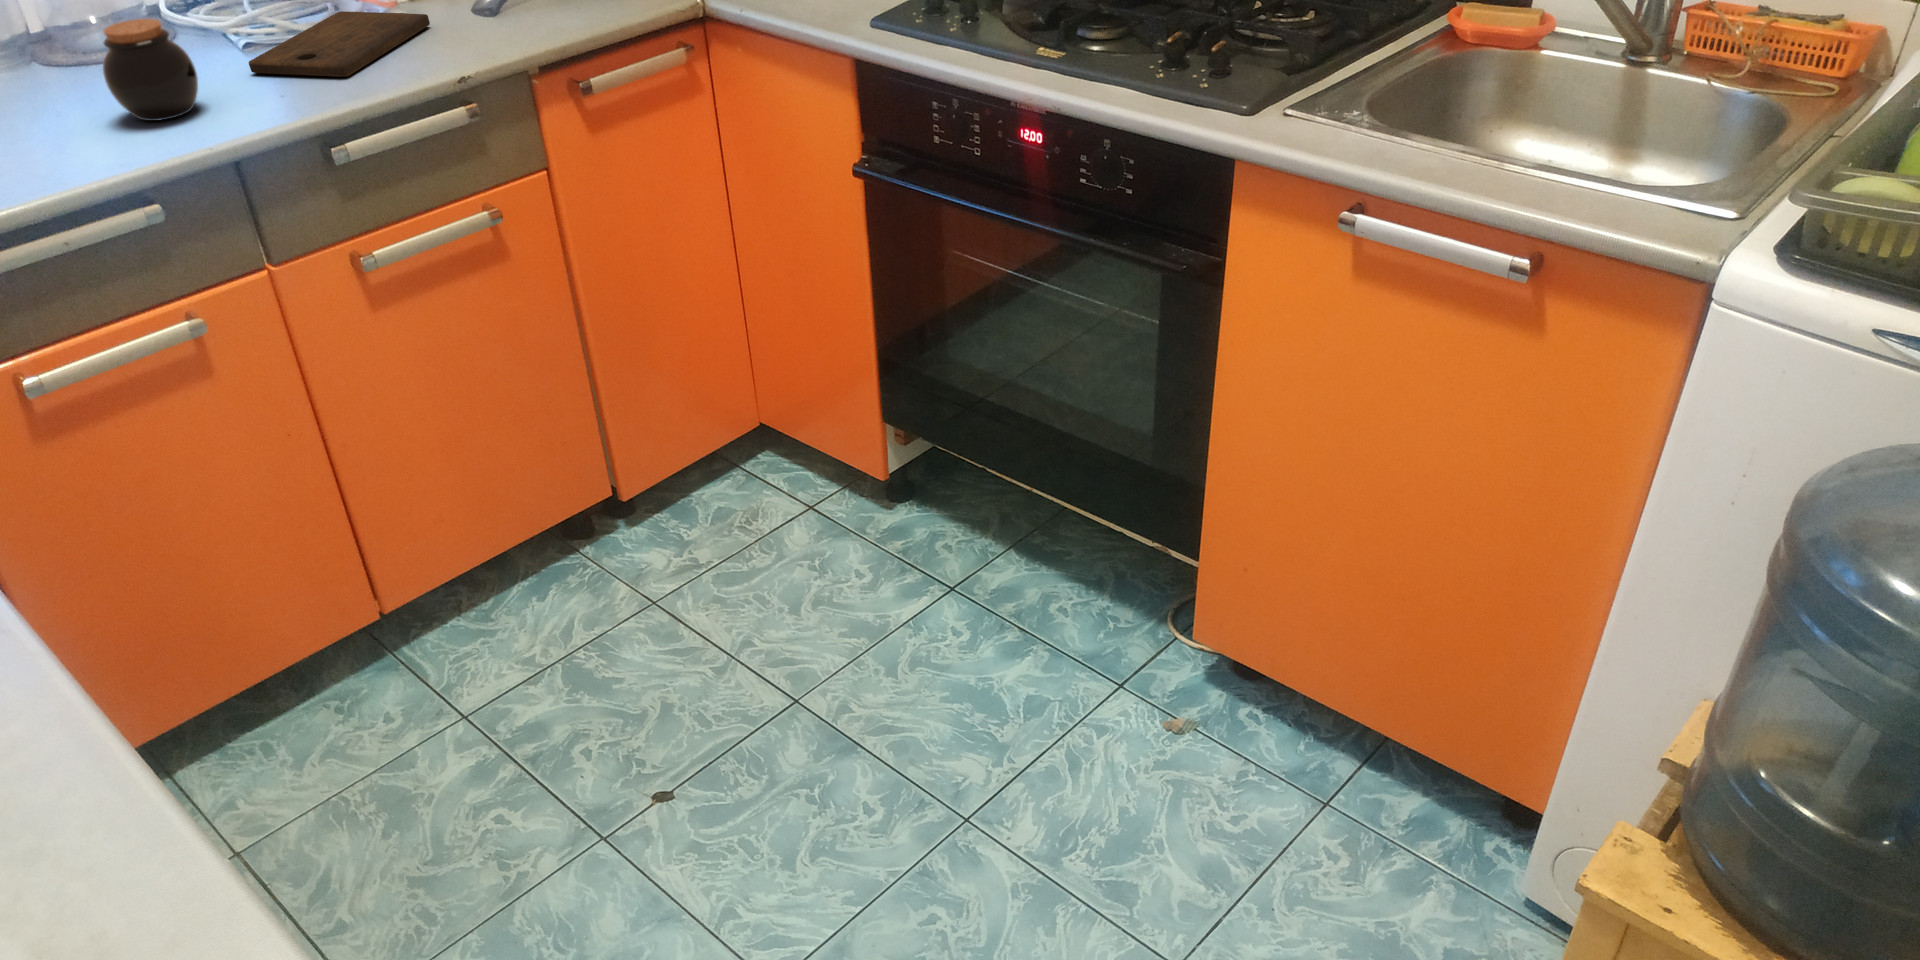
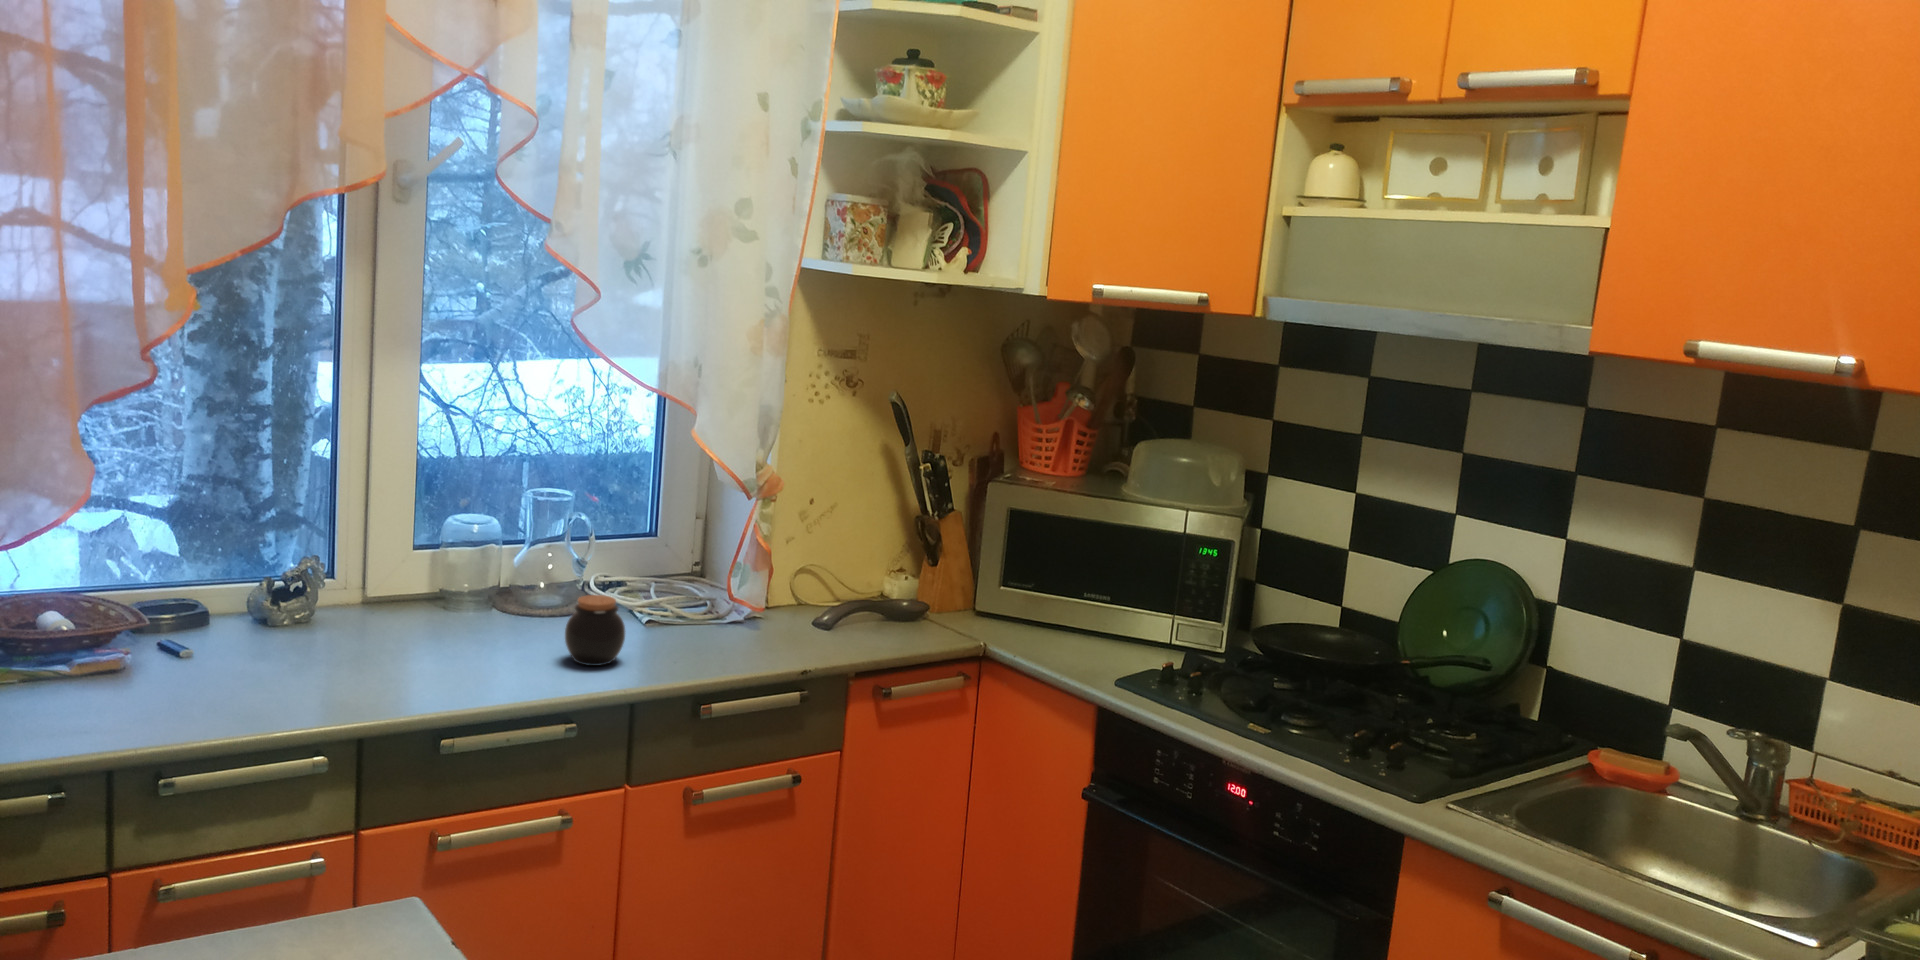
cutting board: present [249,11,430,77] -> none [653,609,781,656]

